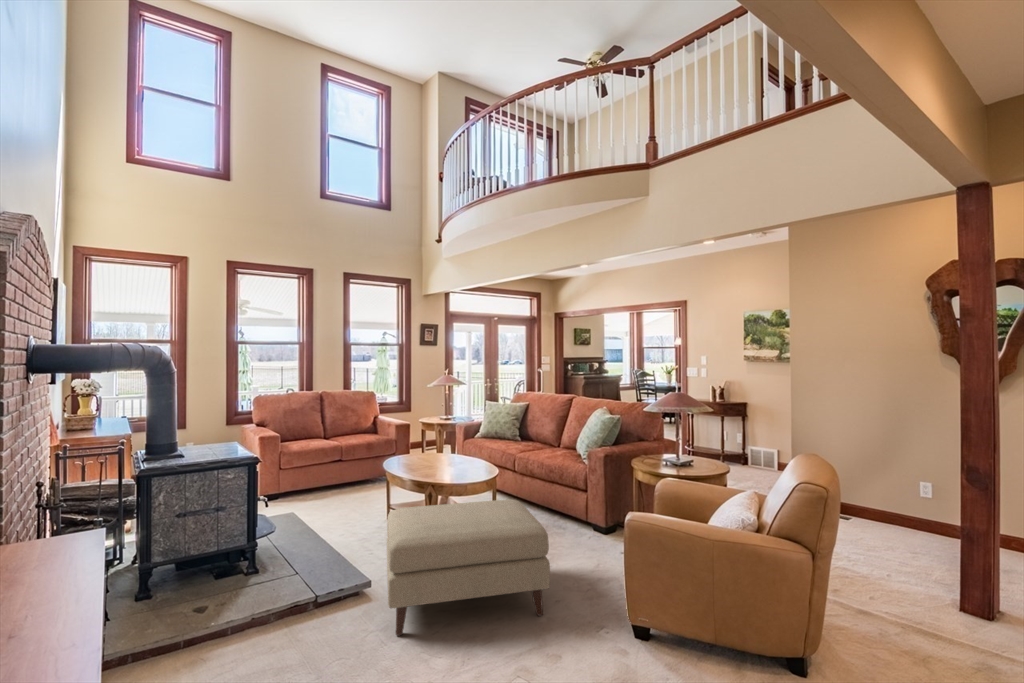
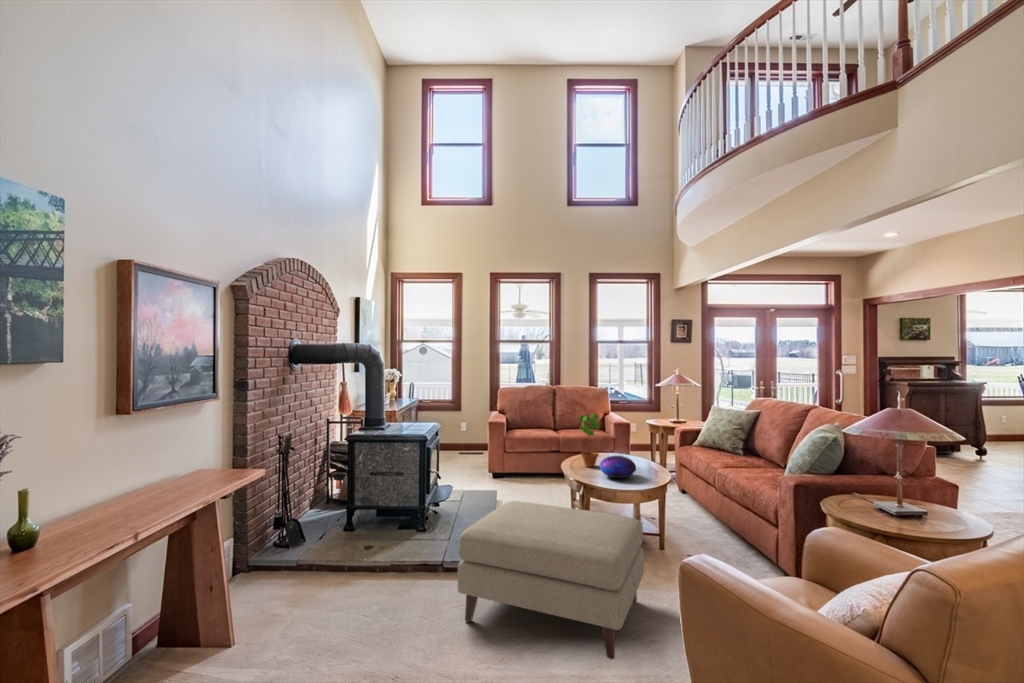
potted plant: none [409,415,431,468] -> present [579,413,600,467]
decorative orb: none [441,452,474,473] -> present [600,456,636,478]

